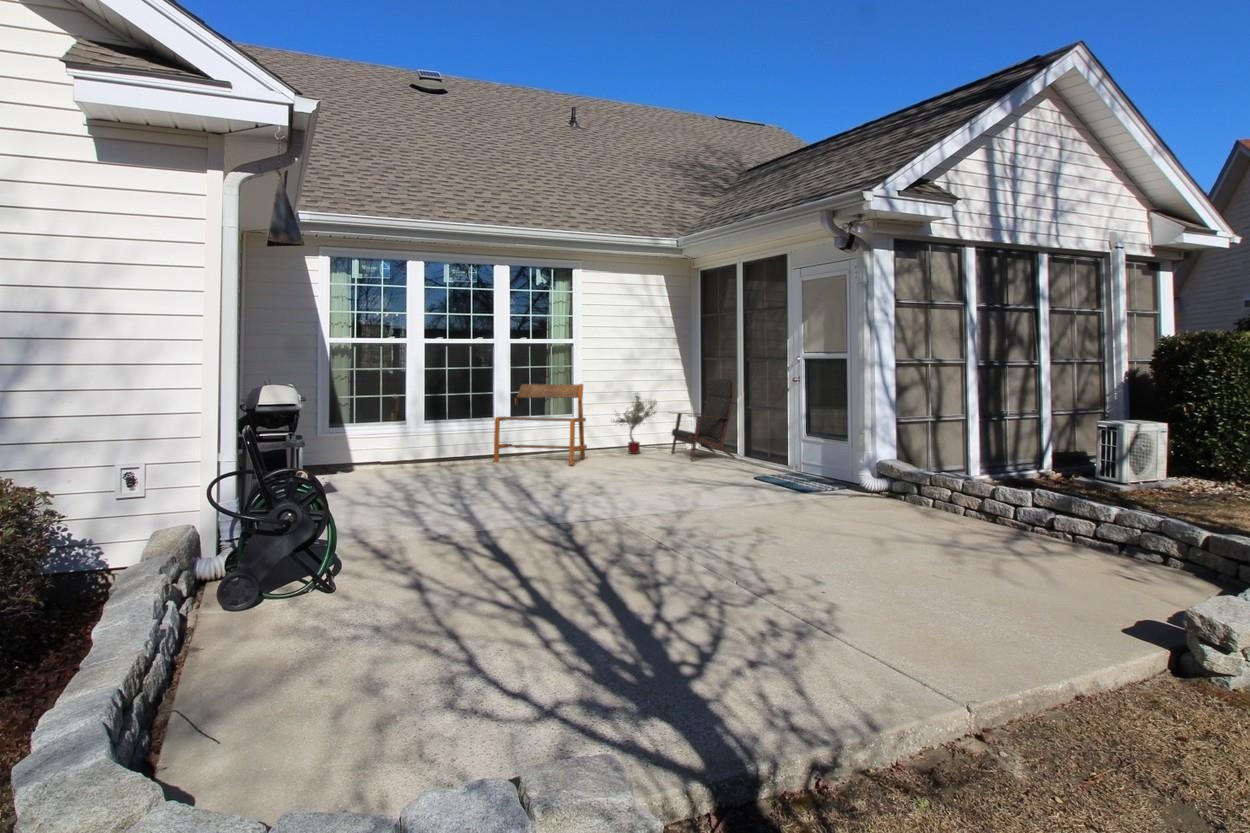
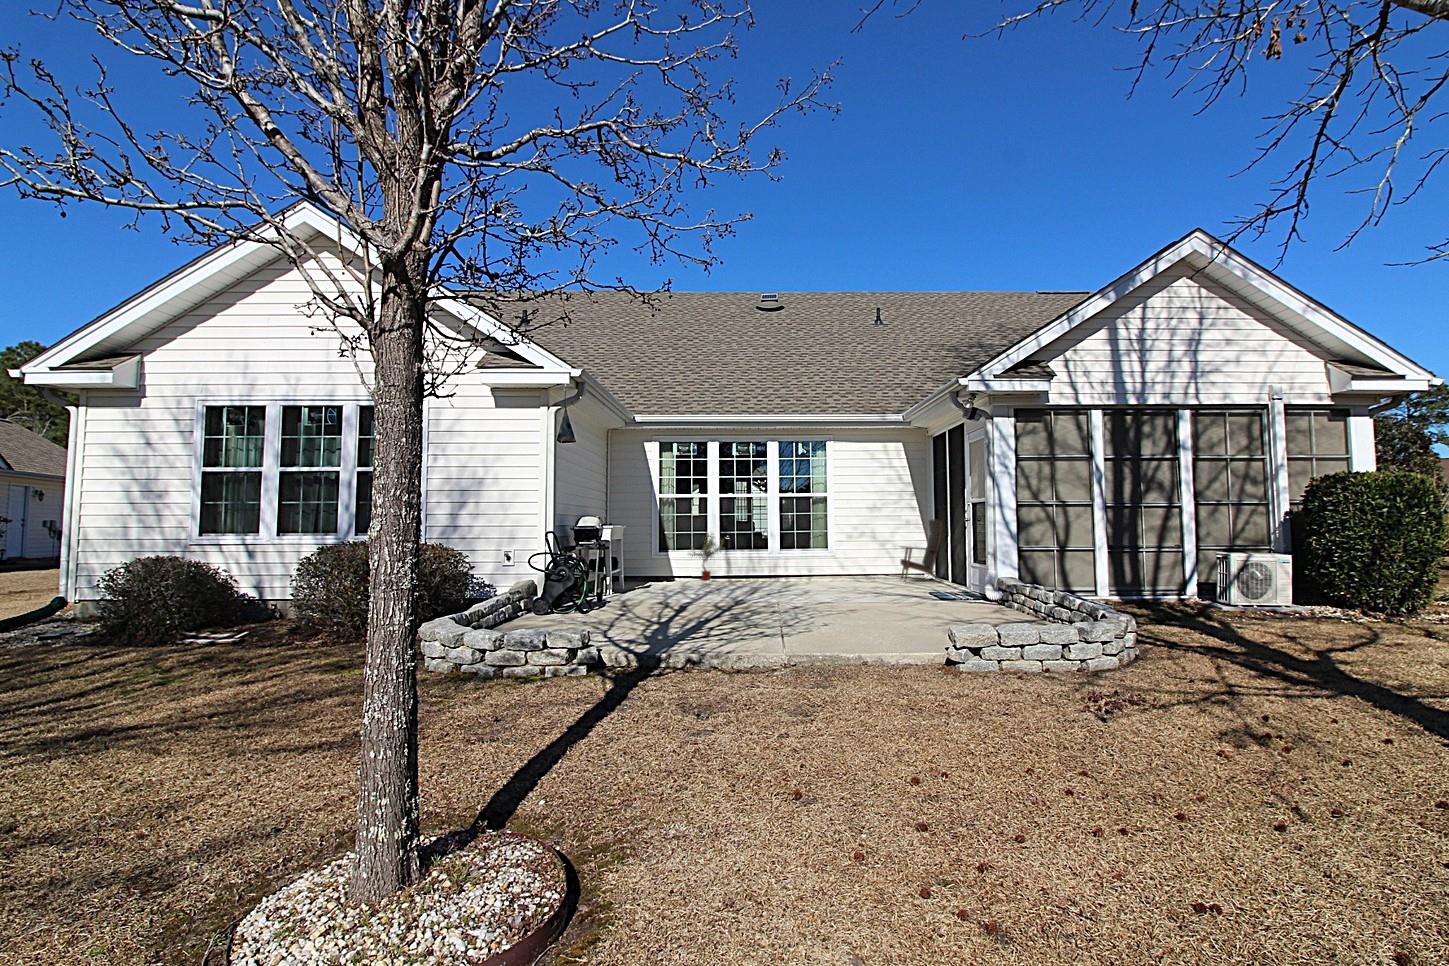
bench: present [494,384,587,465] -> none [762,524,829,581]
potted tree: present [613,395,657,454] -> present [689,534,724,580]

